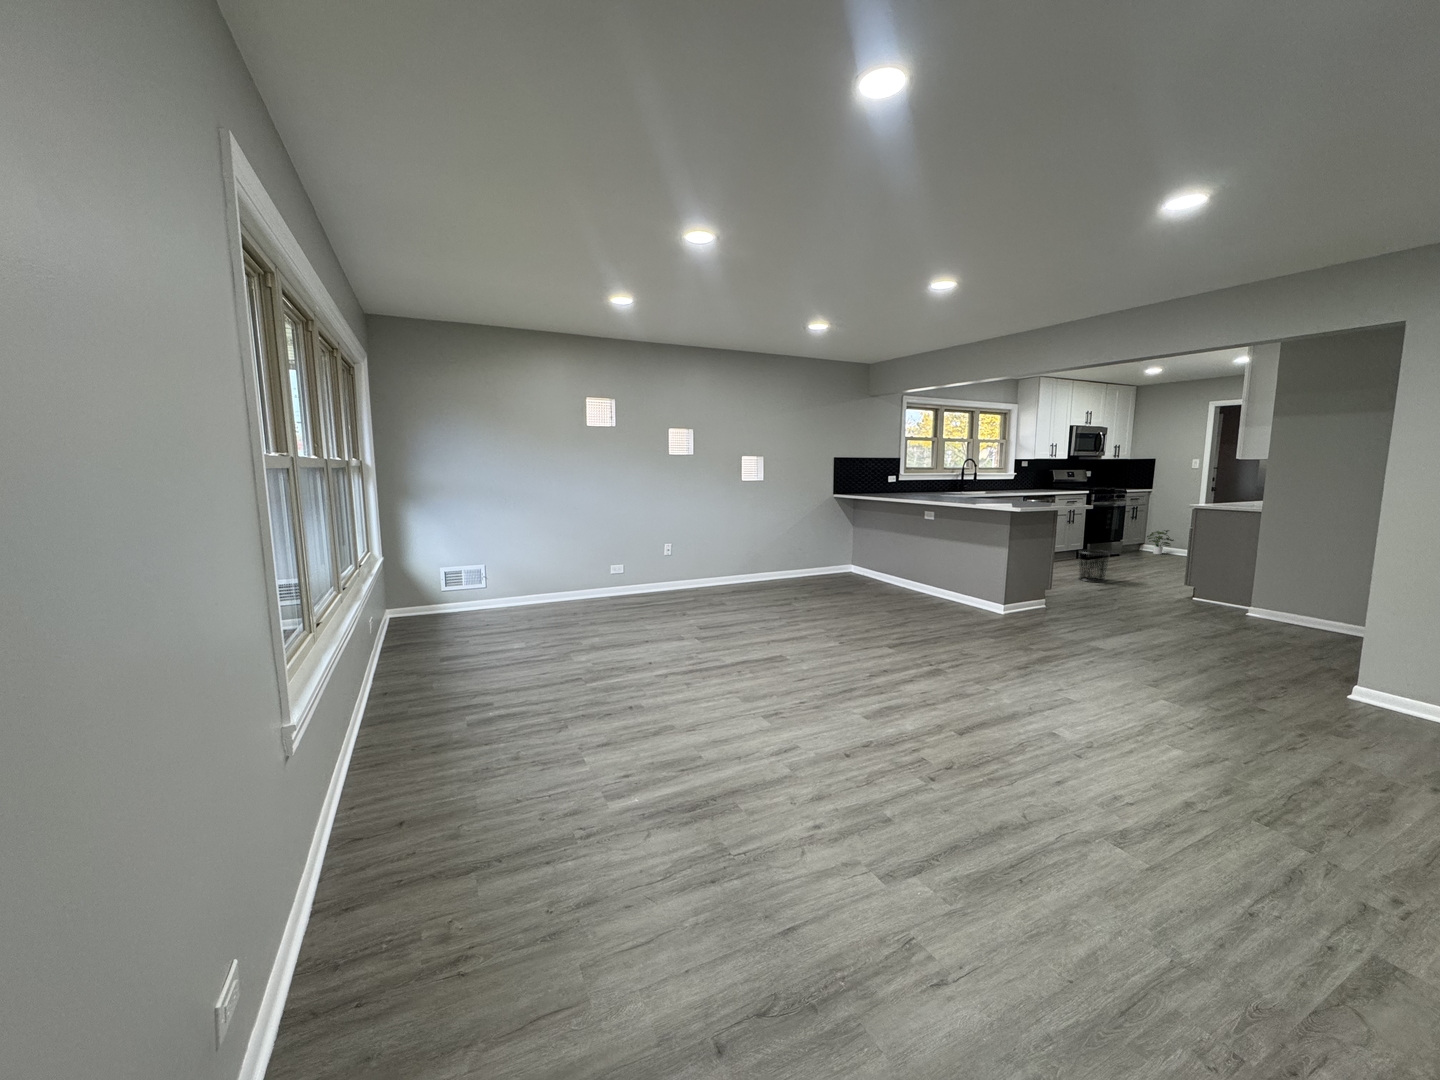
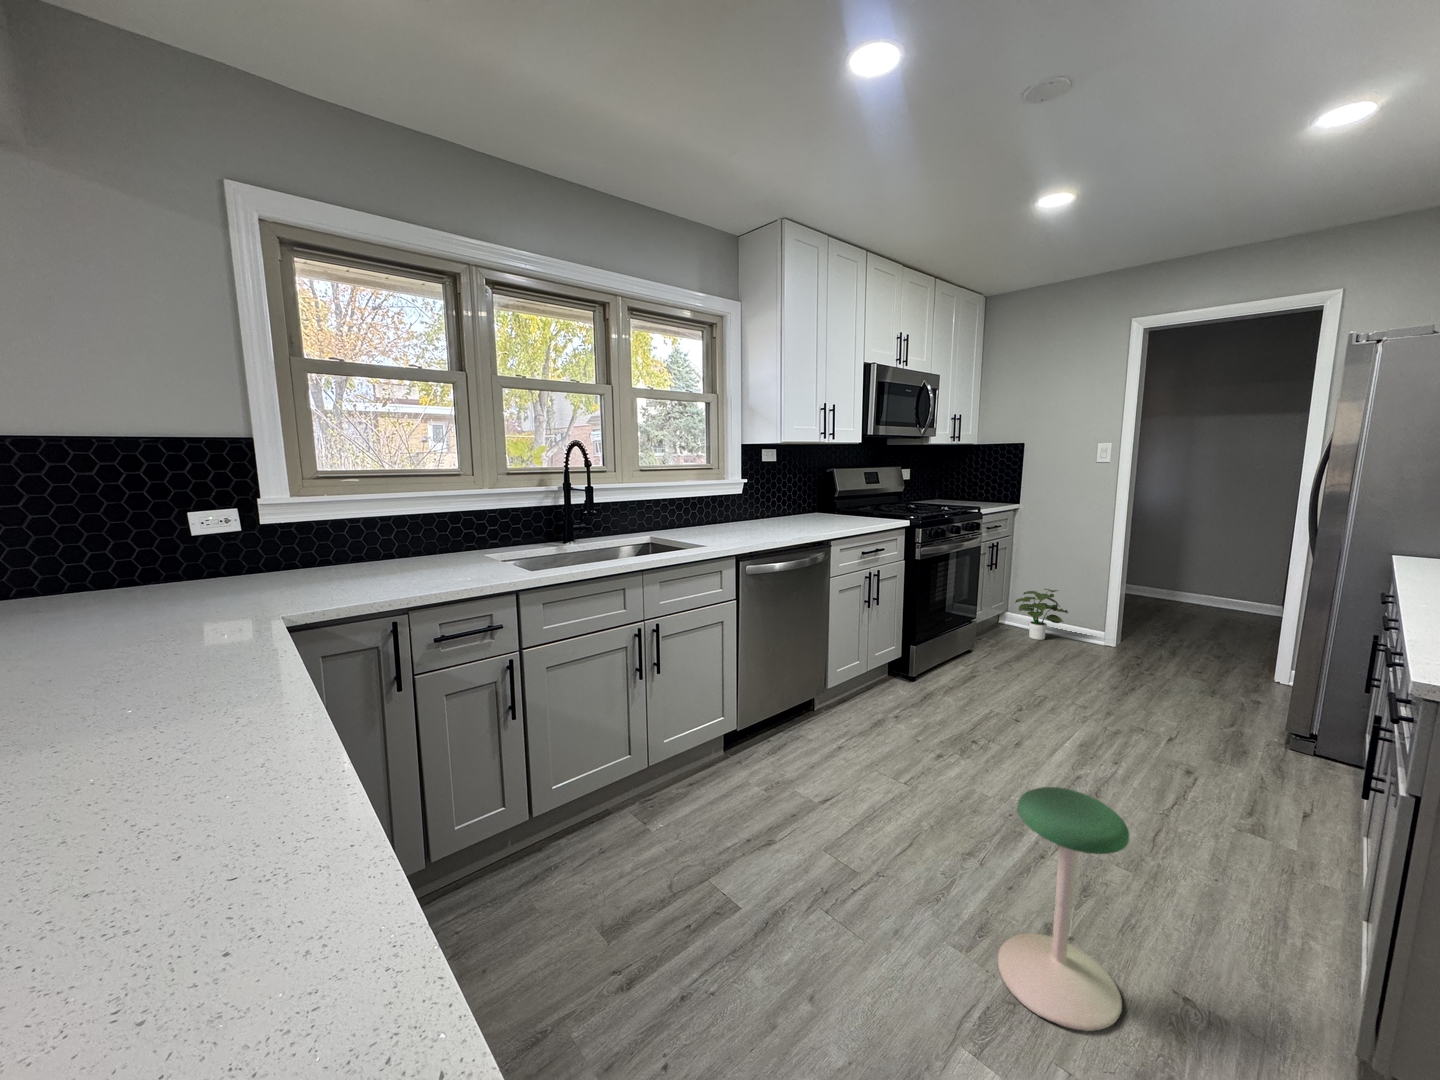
stool: none [1114,544,1148,593] -> present [998,787,1129,1031]
waste bin: present [1079,550,1110,582] -> none [873,740,973,881]

